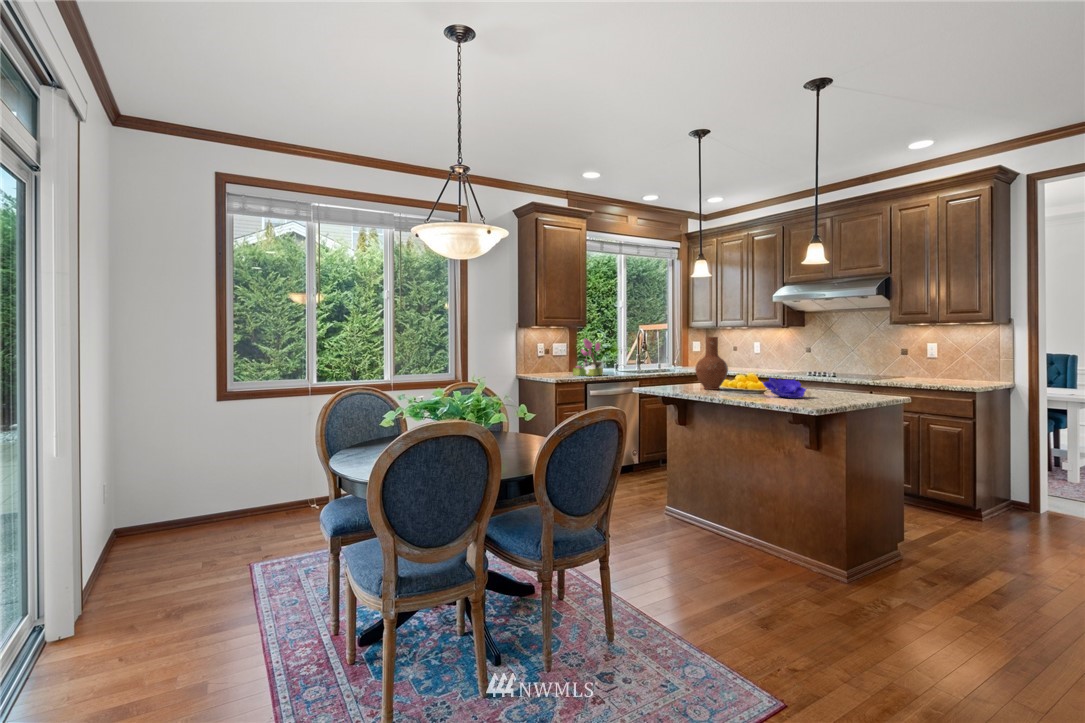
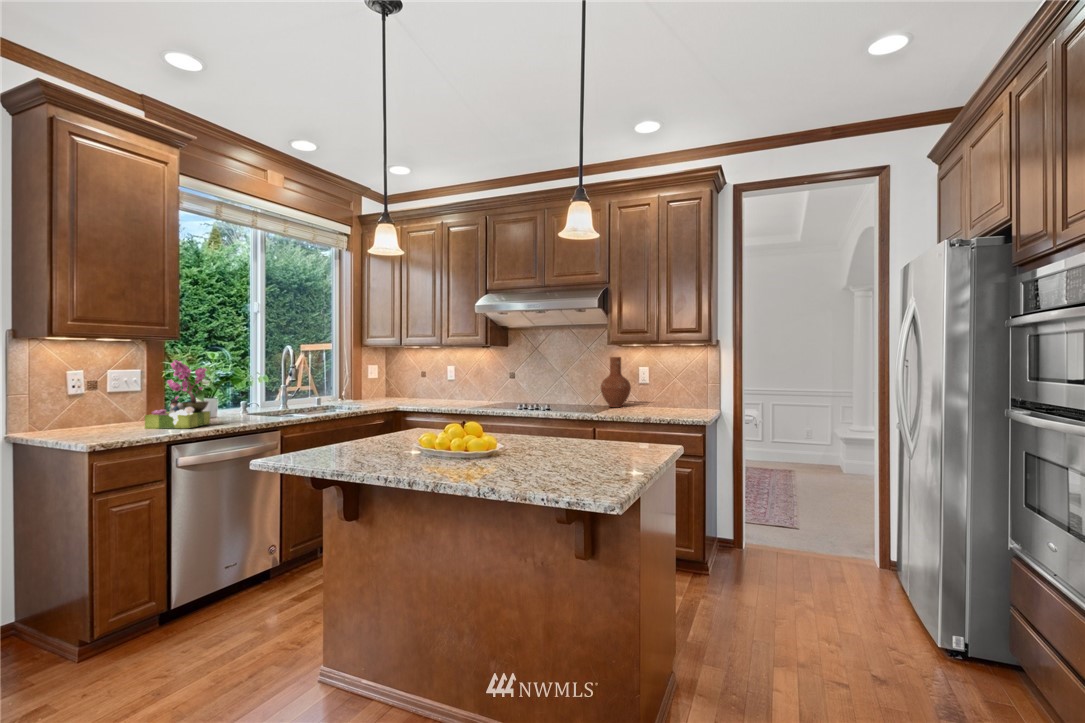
vase: present [695,337,728,390] -> present [601,357,631,407]
decorative bowl: present [762,377,806,398] -> none [504,432,582,475]

